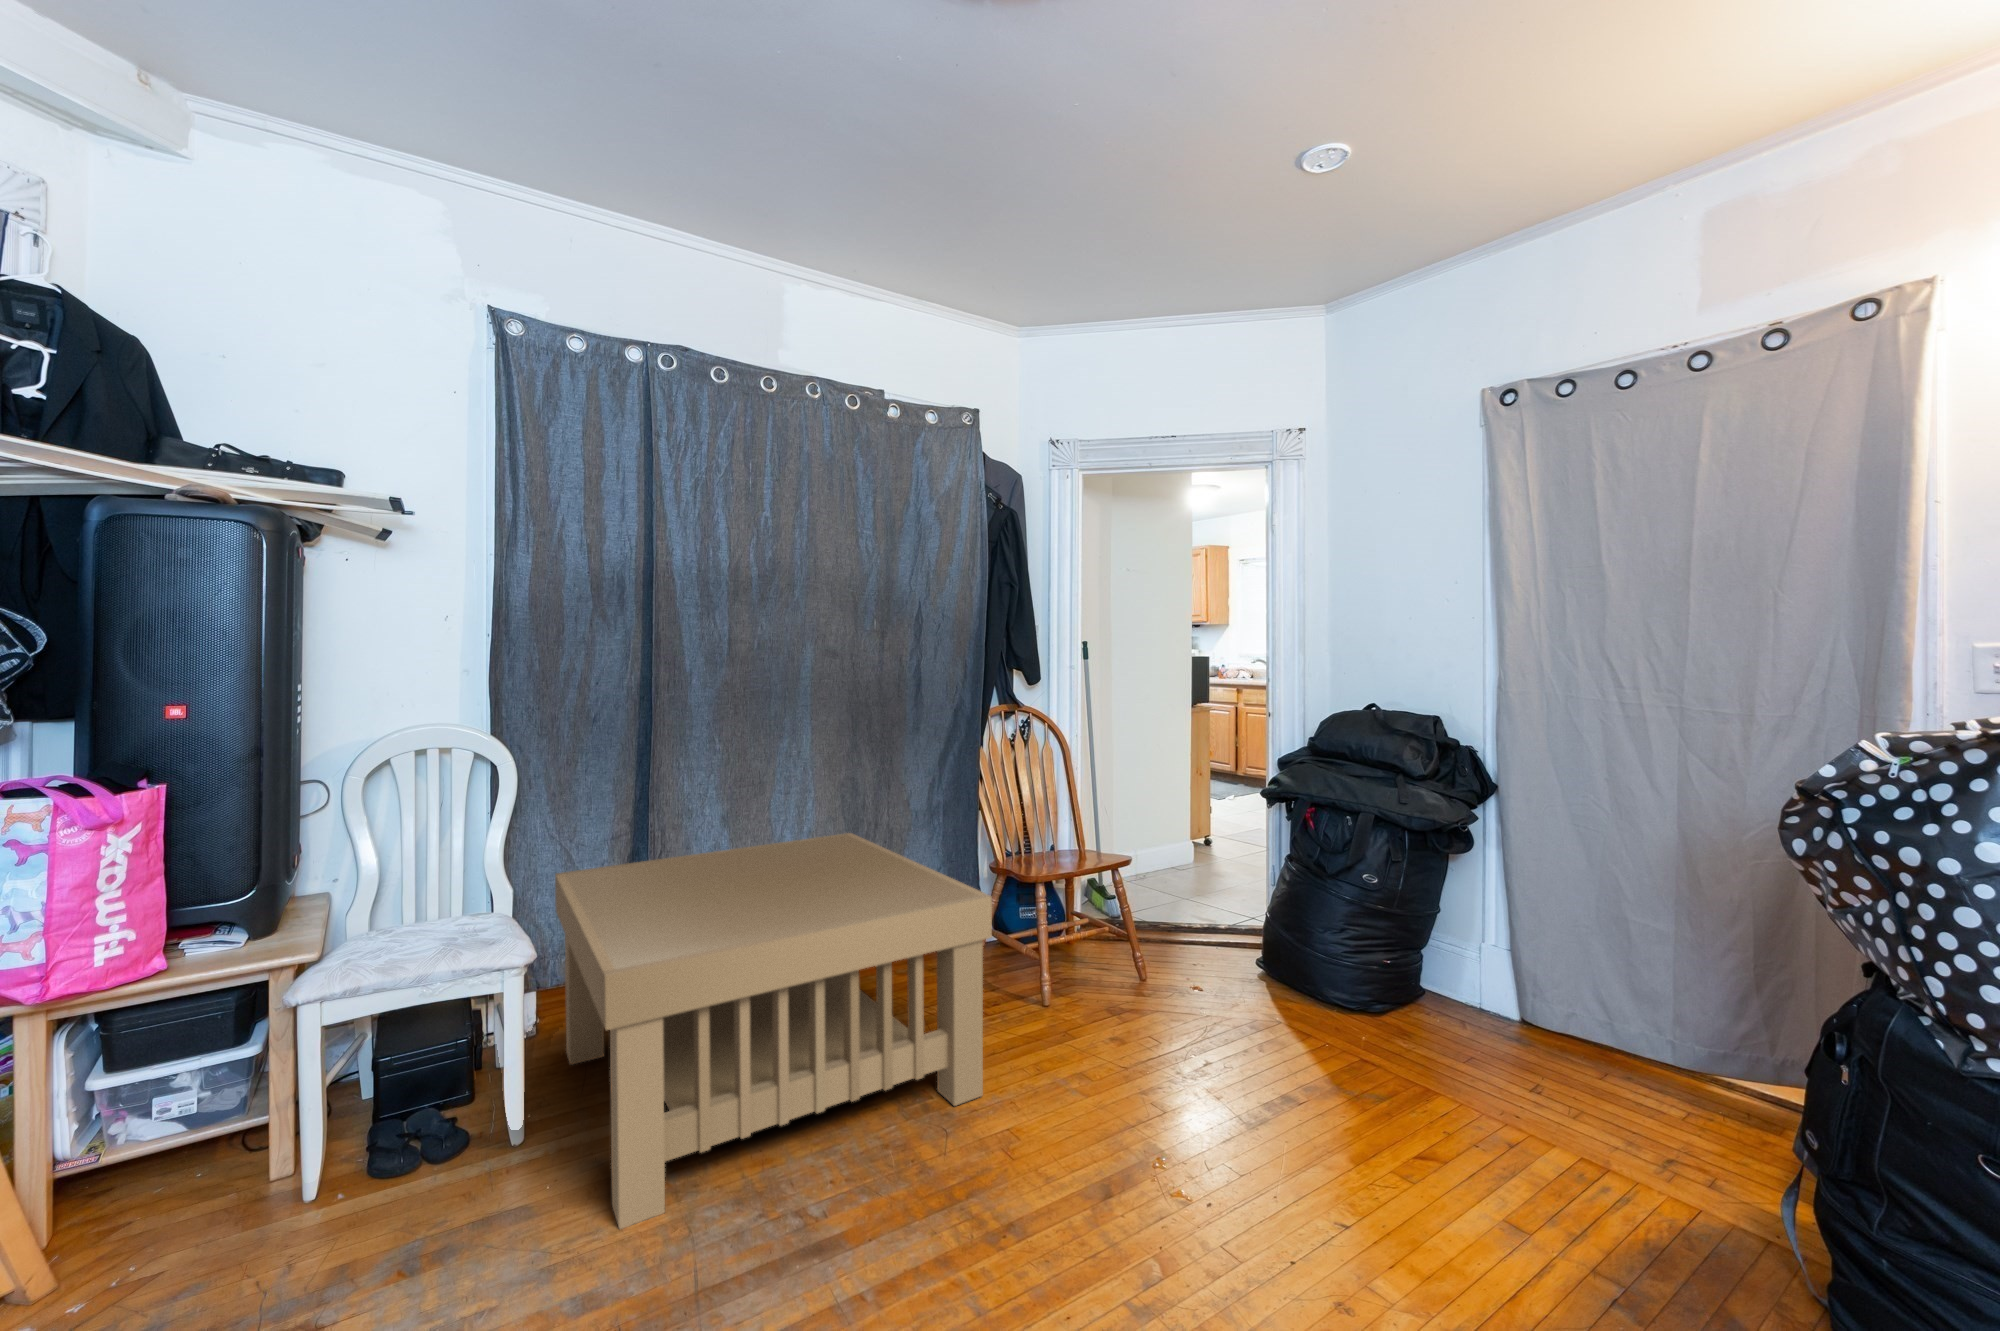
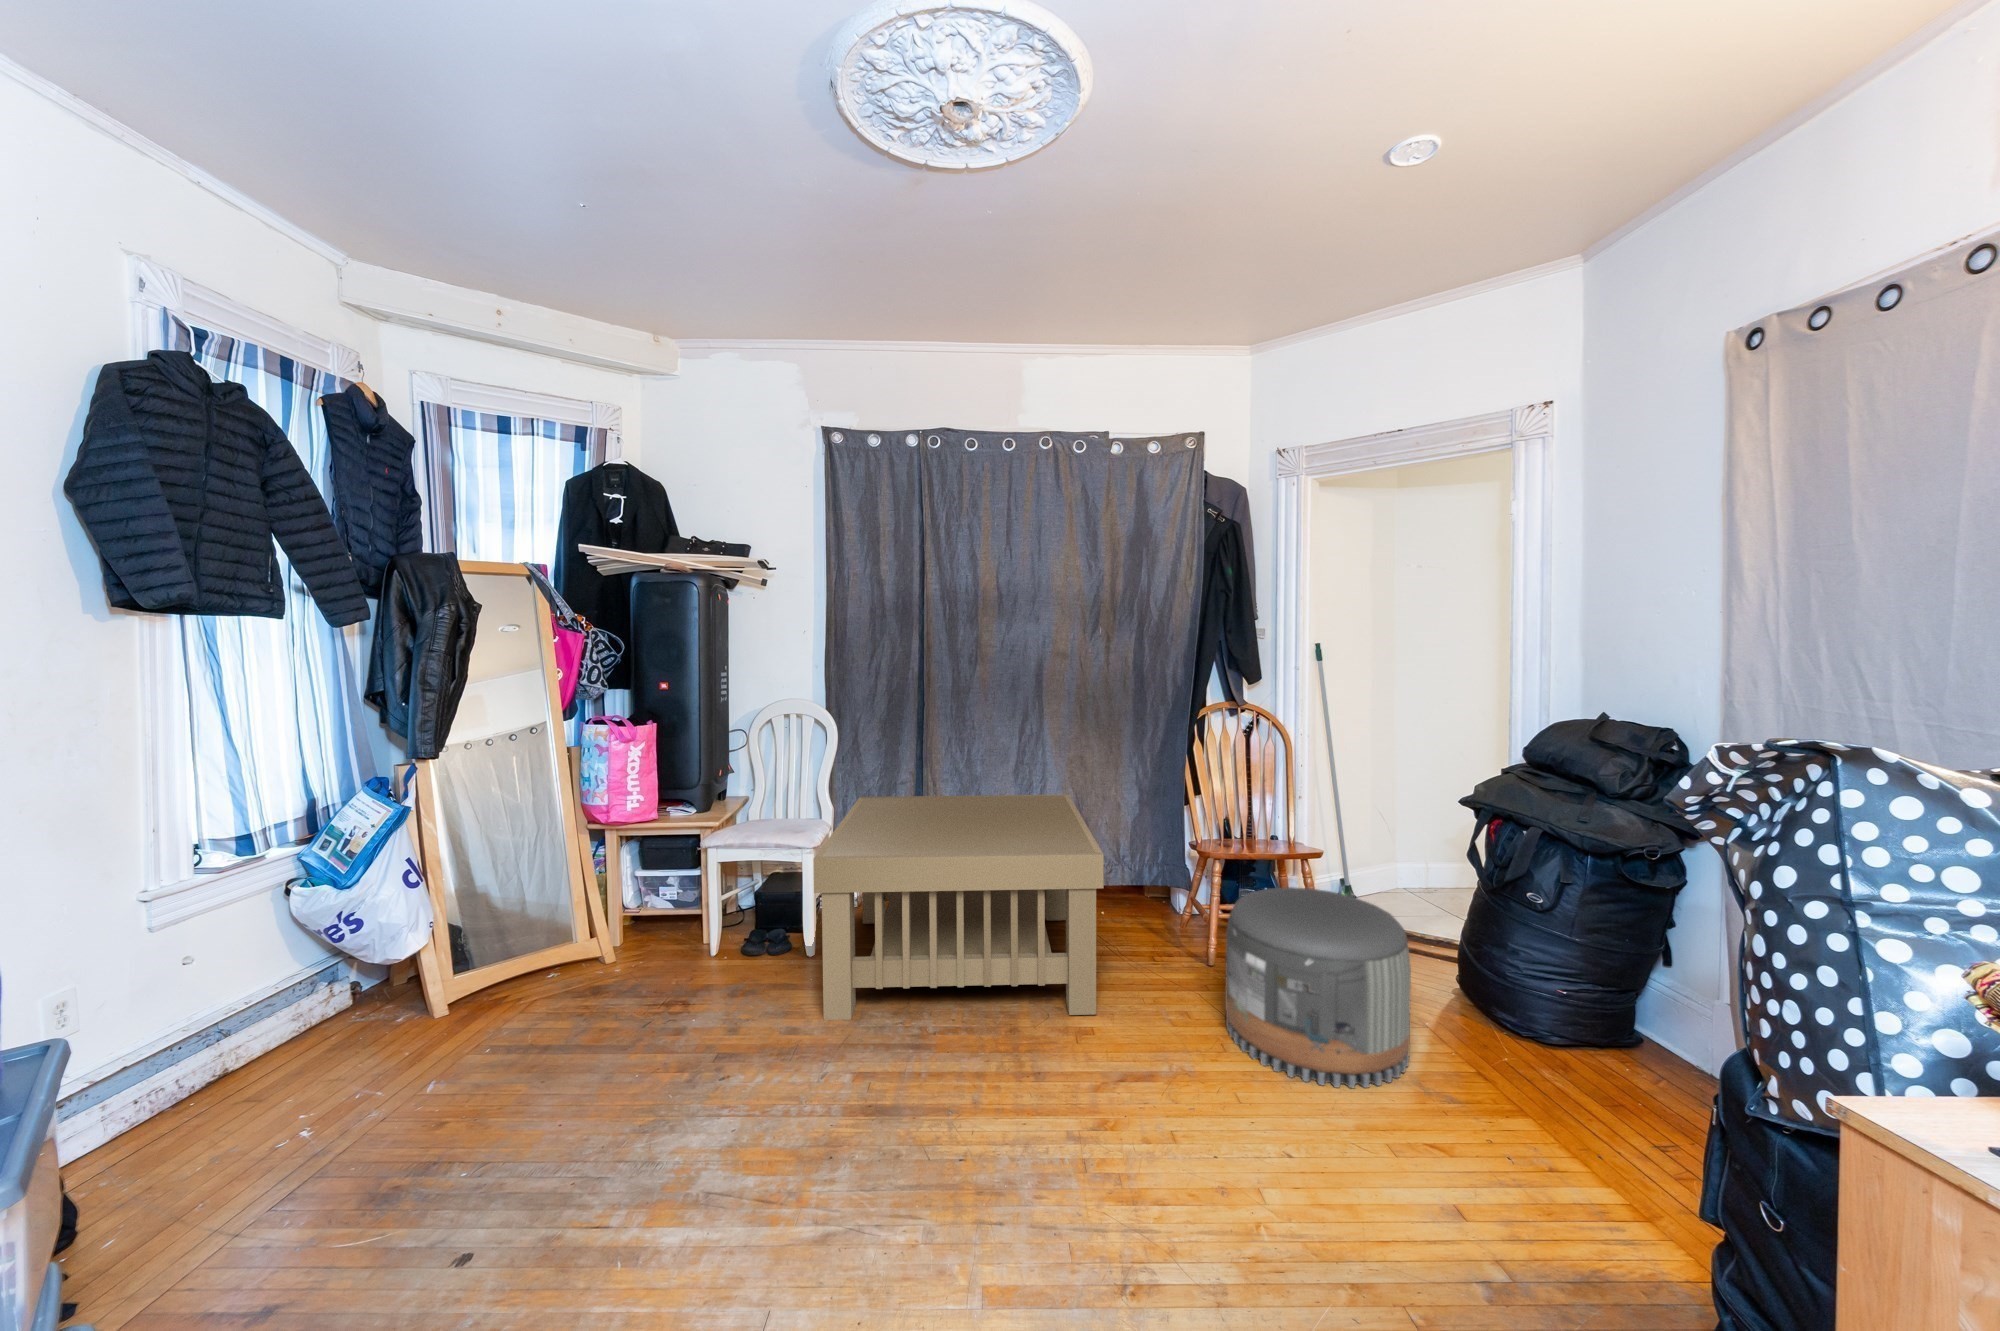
pouf: none [1106,897,1288,1101] -> present [1225,887,1411,1088]

